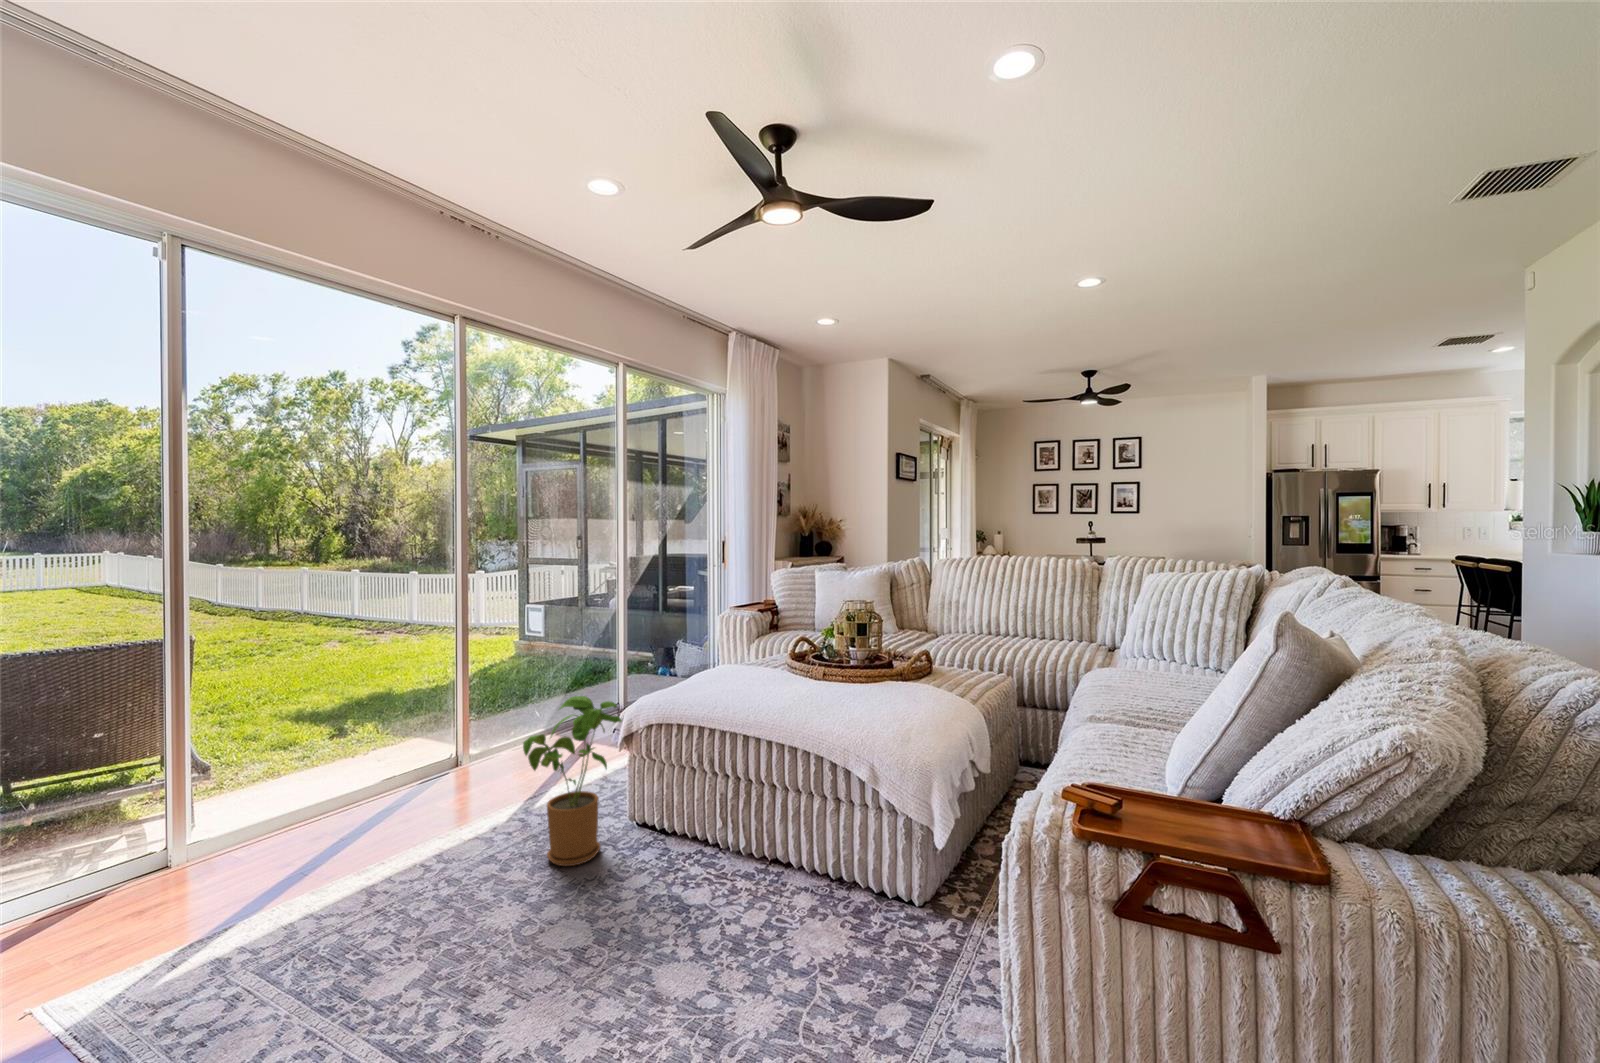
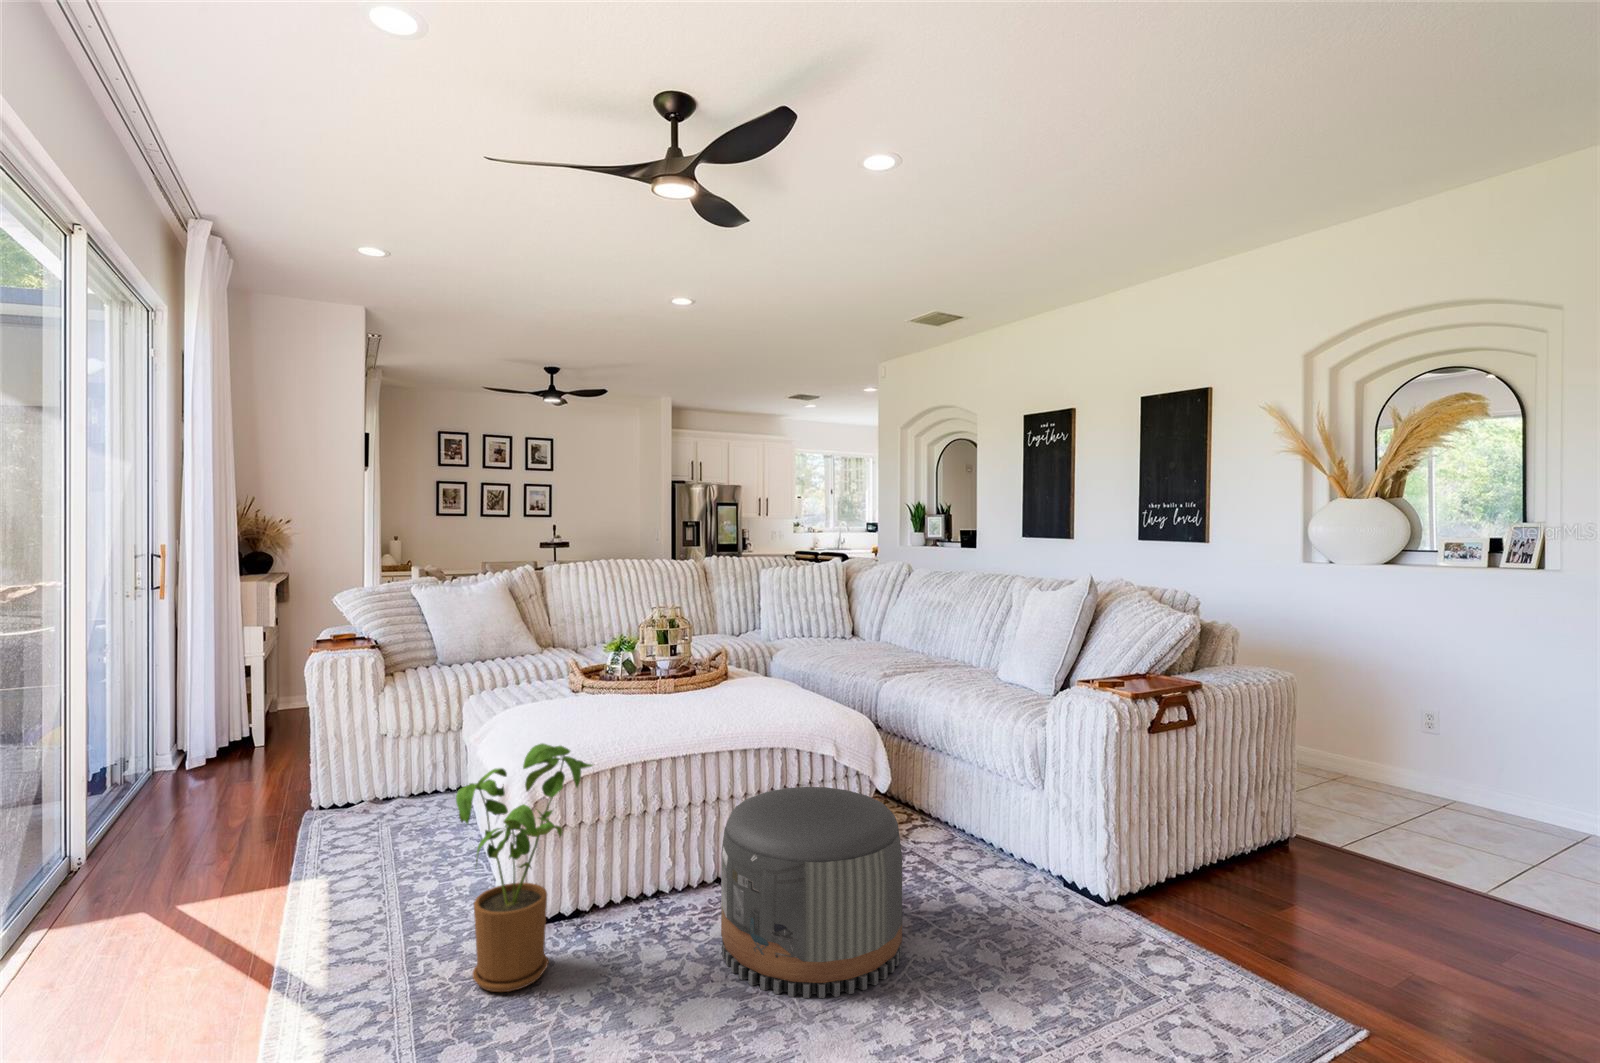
pouf: none [610,790,793,1015] -> present [721,787,902,998]

